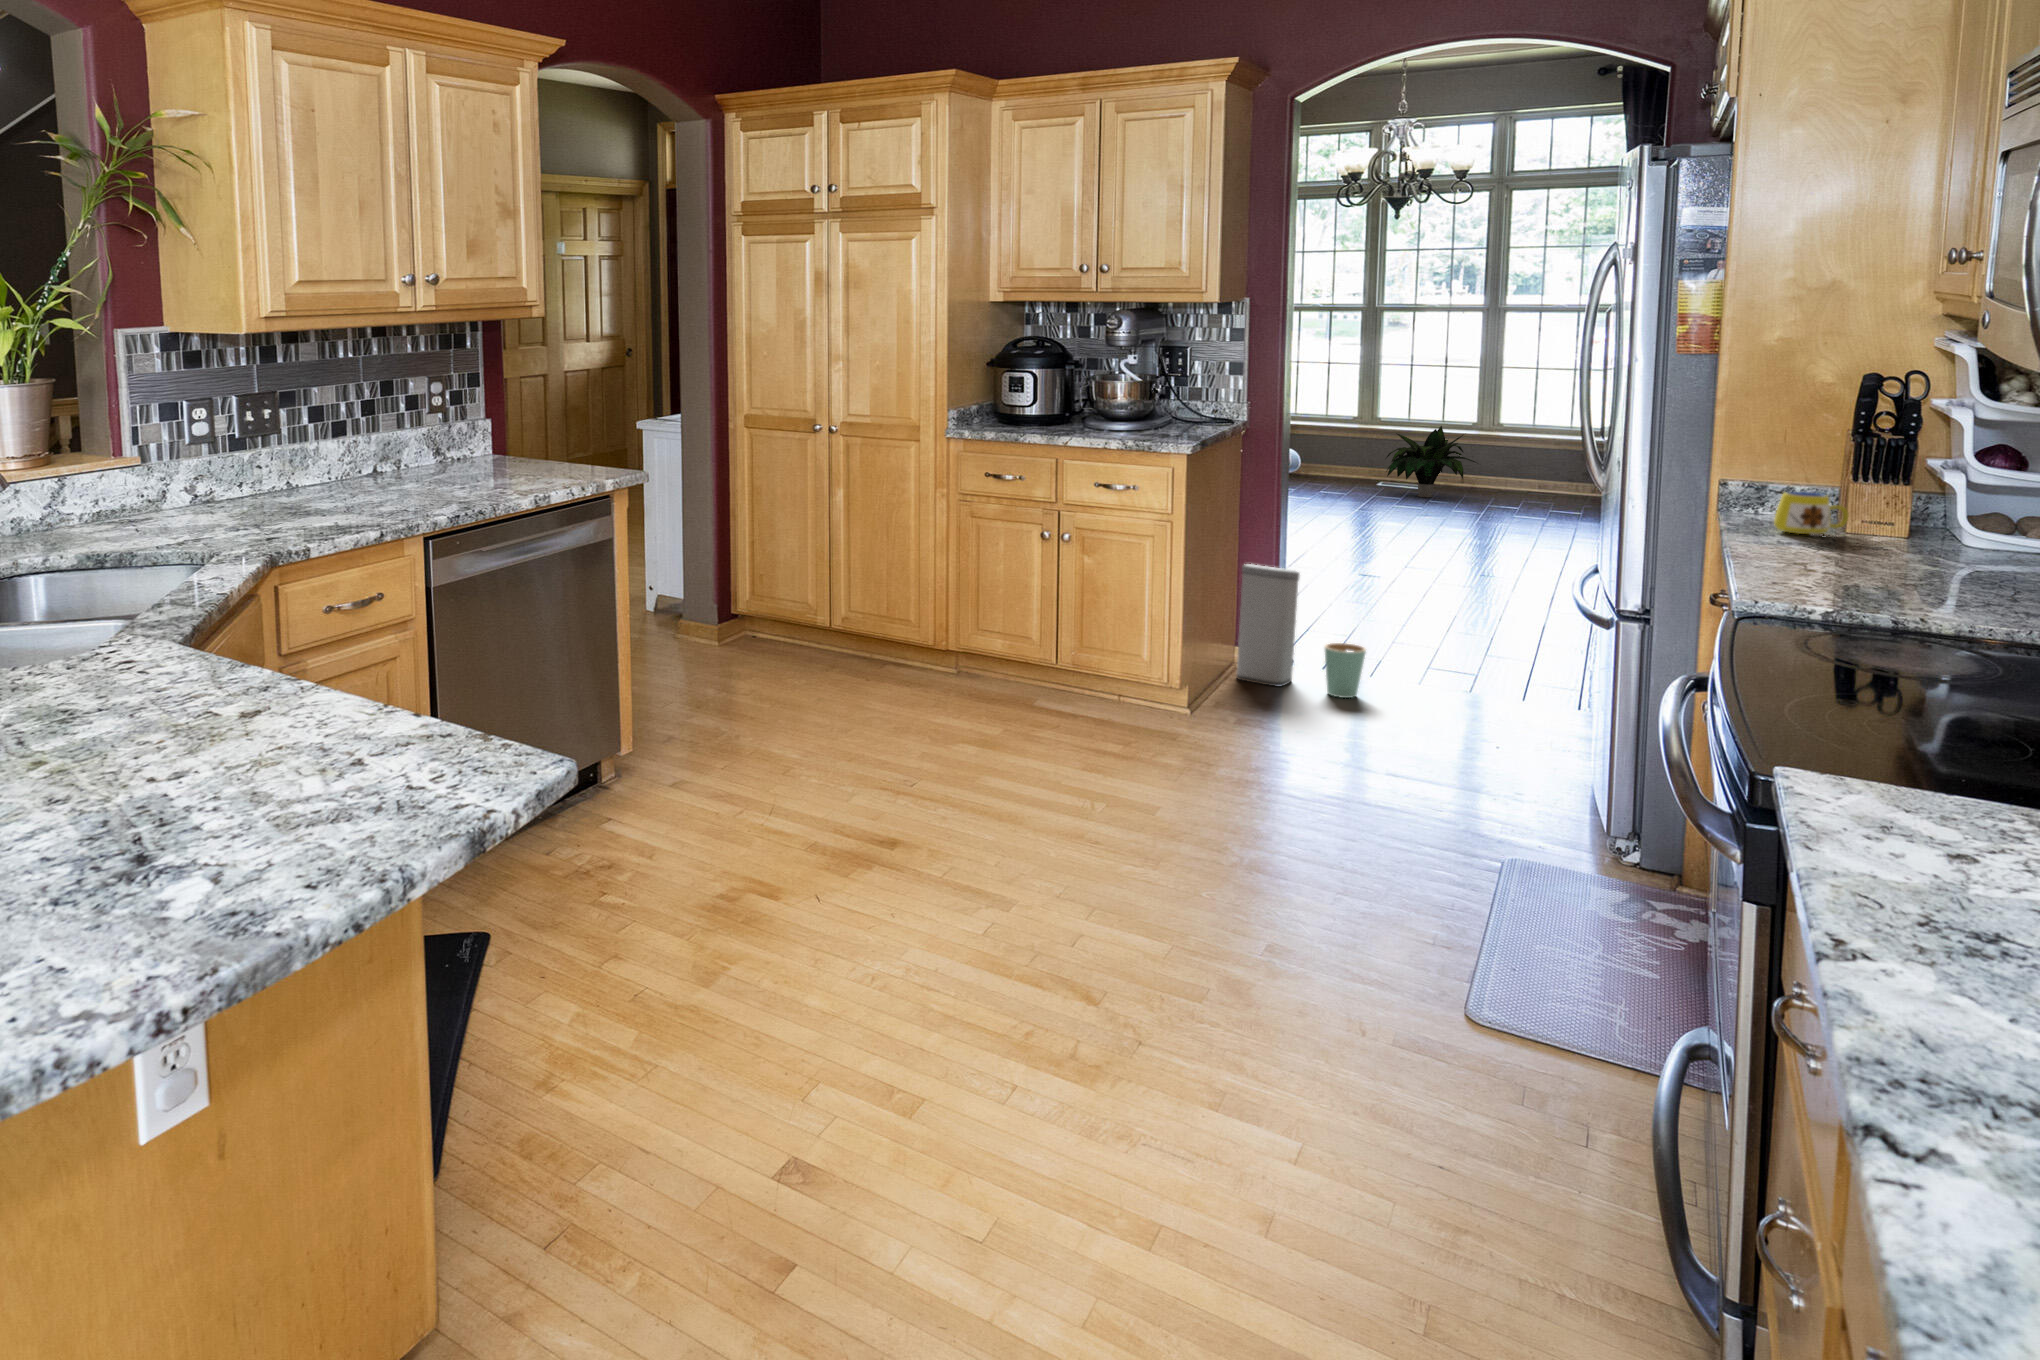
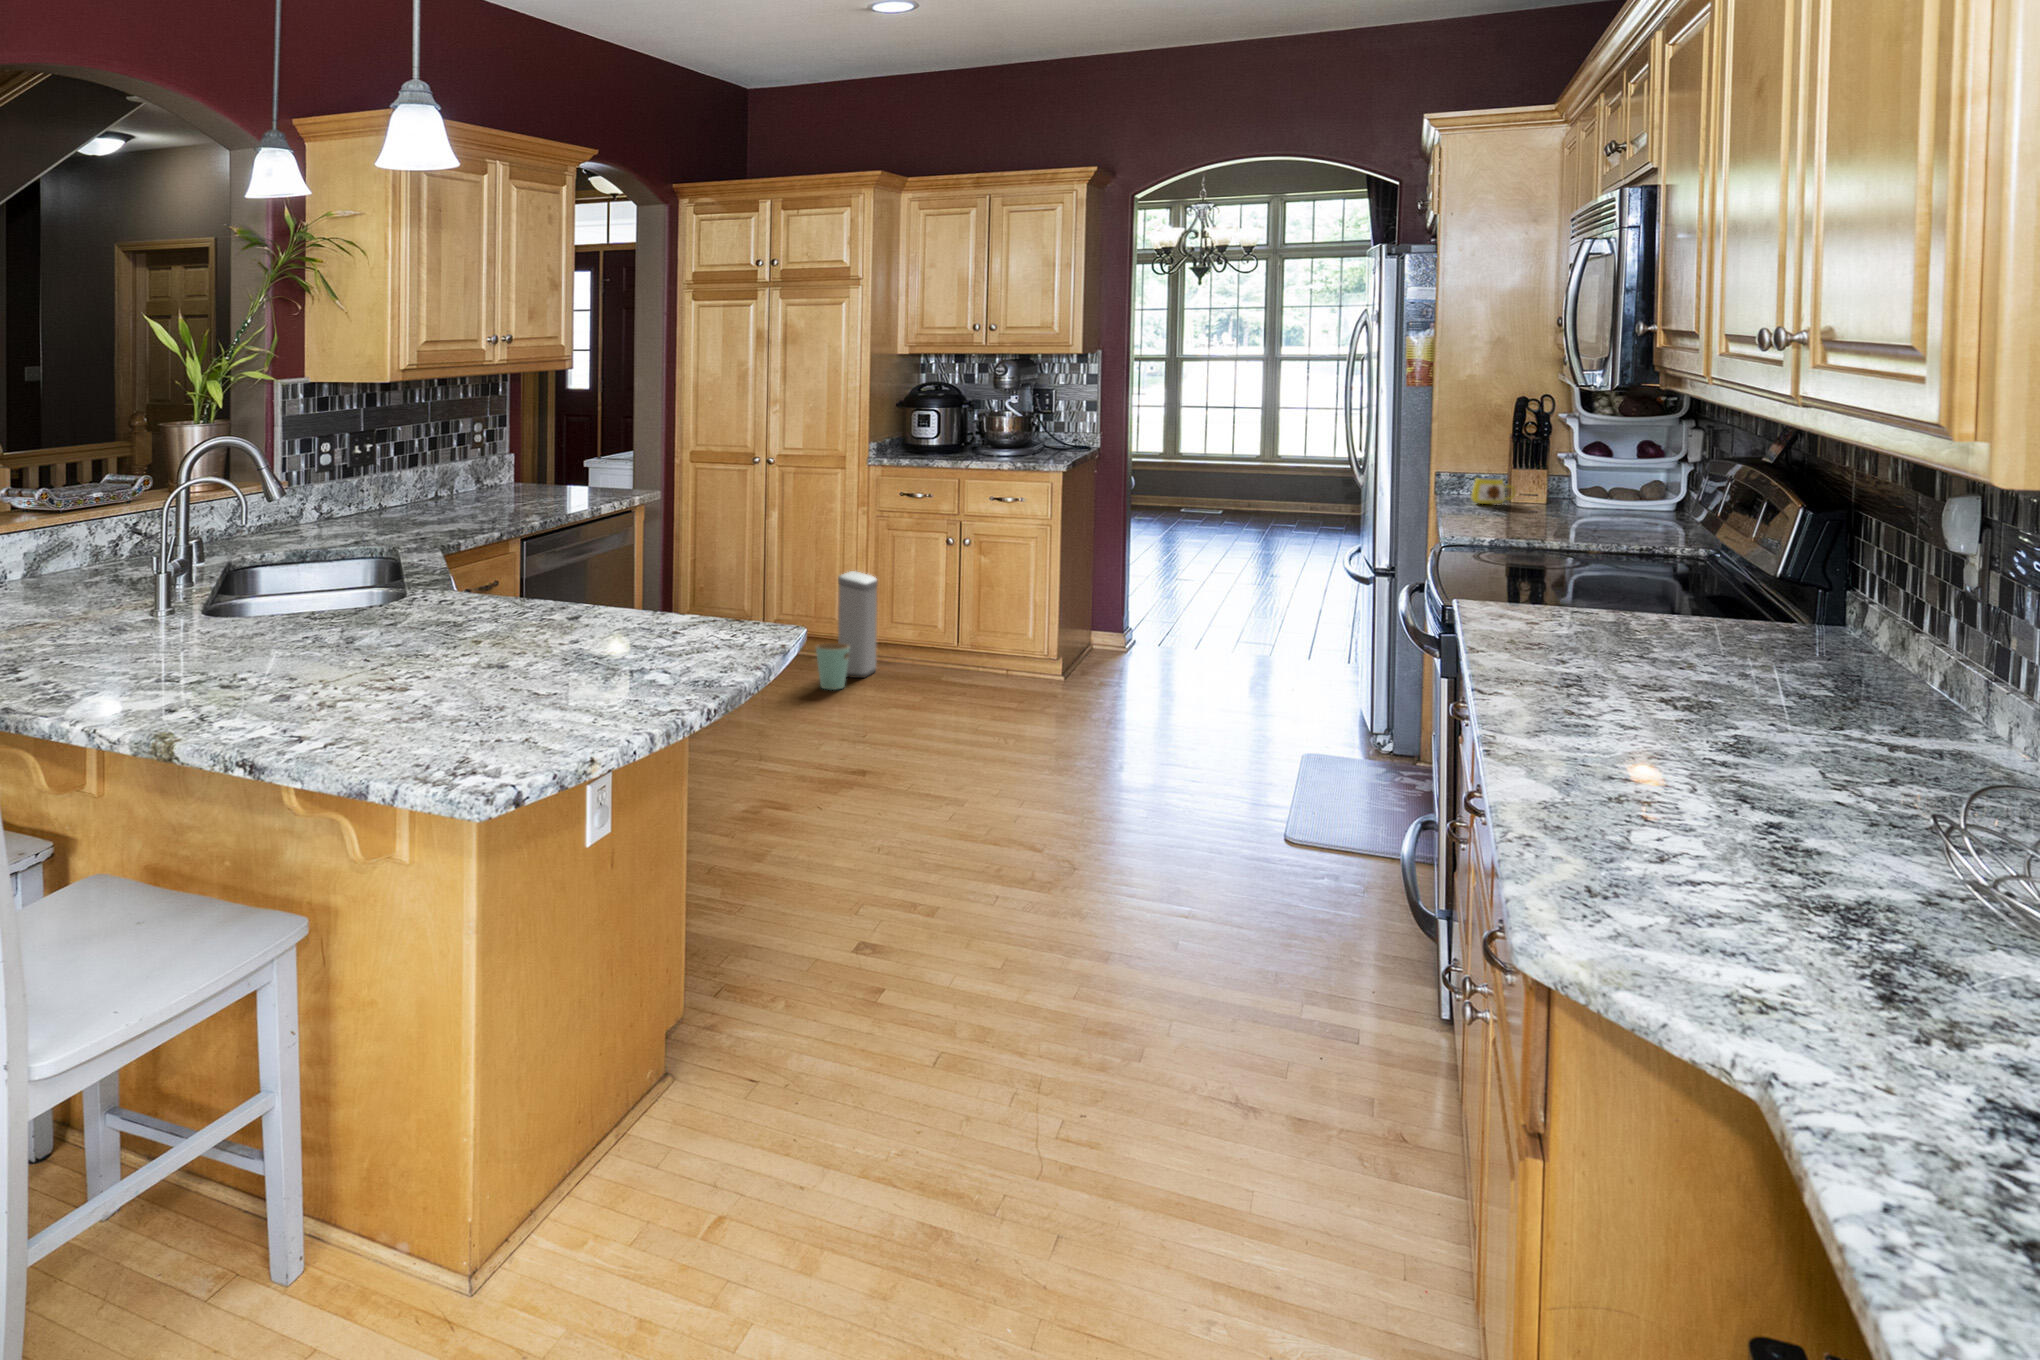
potted plant: present [1386,426,1478,498] -> none [1188,459,1270,522]
trash can: present [1237,564,1366,698] -> present [816,571,877,690]

